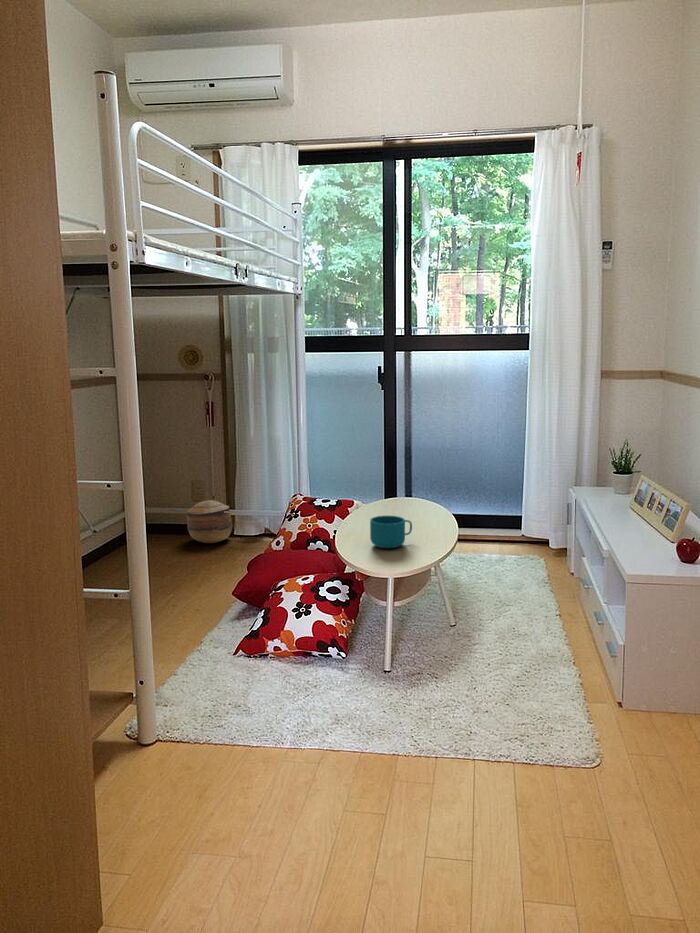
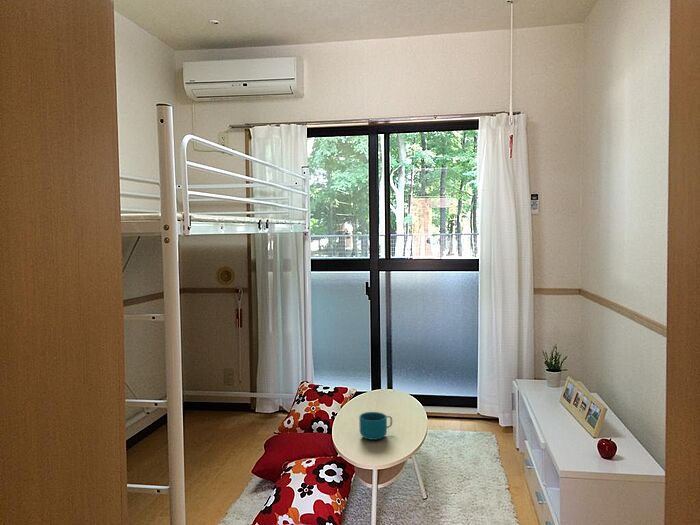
basket: present [186,500,232,543] -> none [220,384,255,418]

